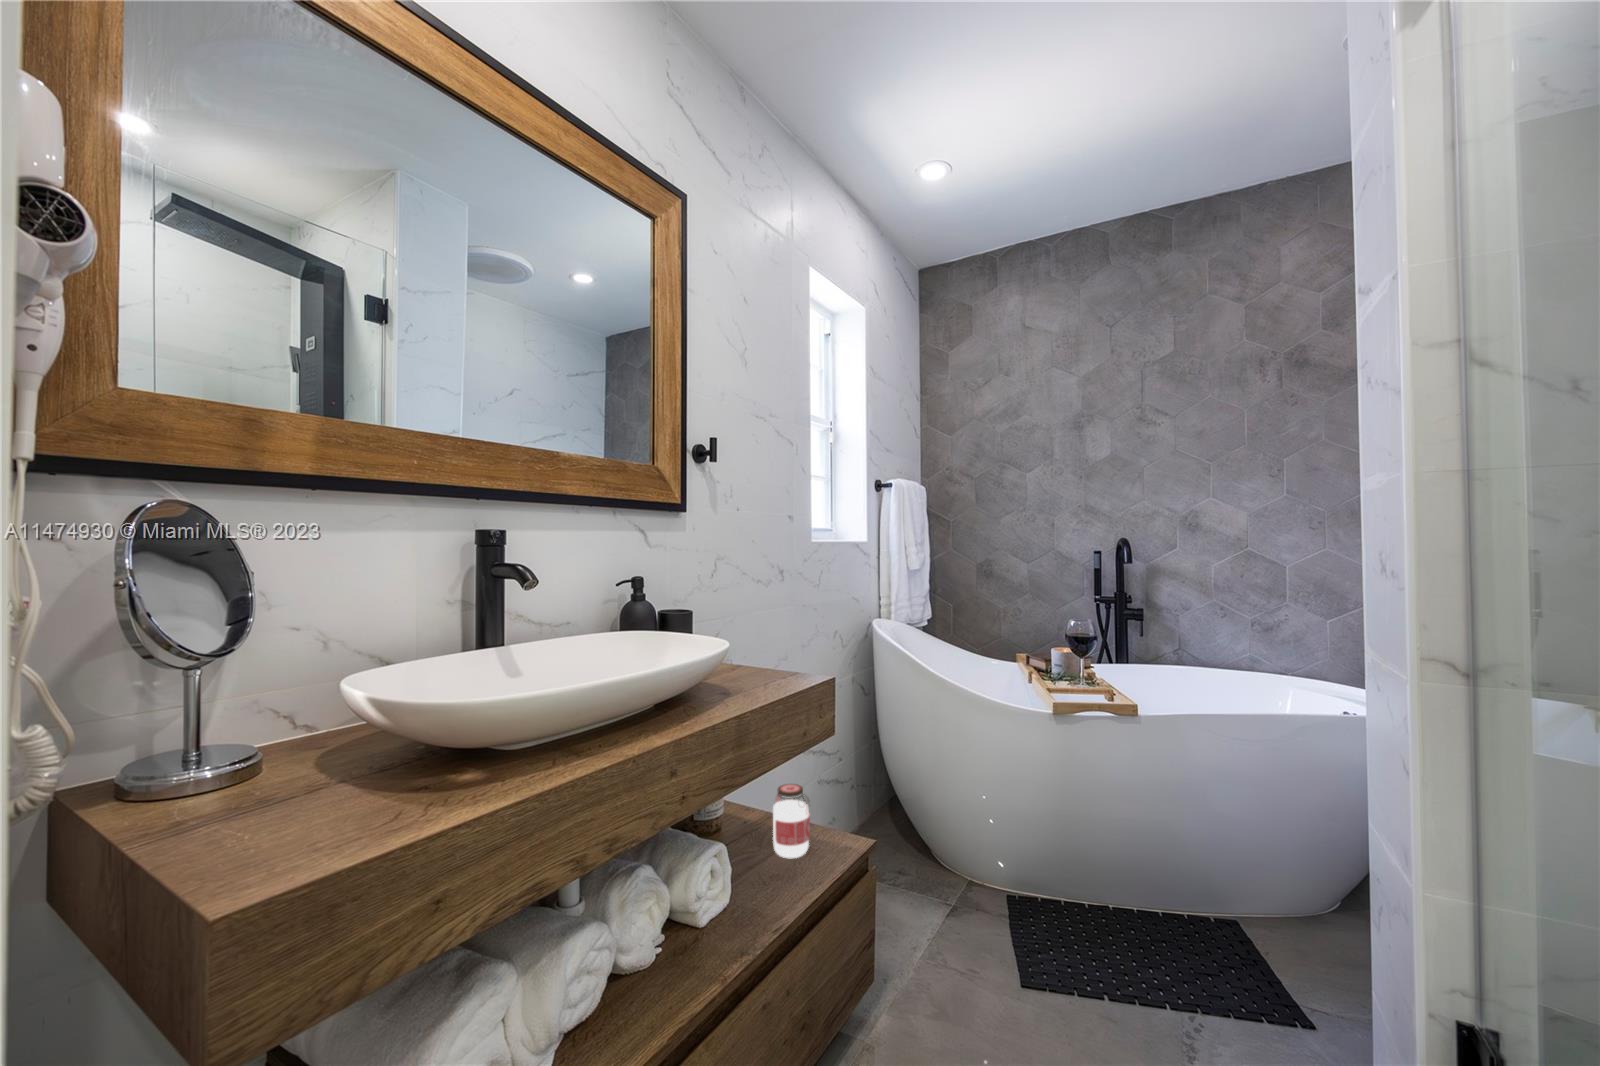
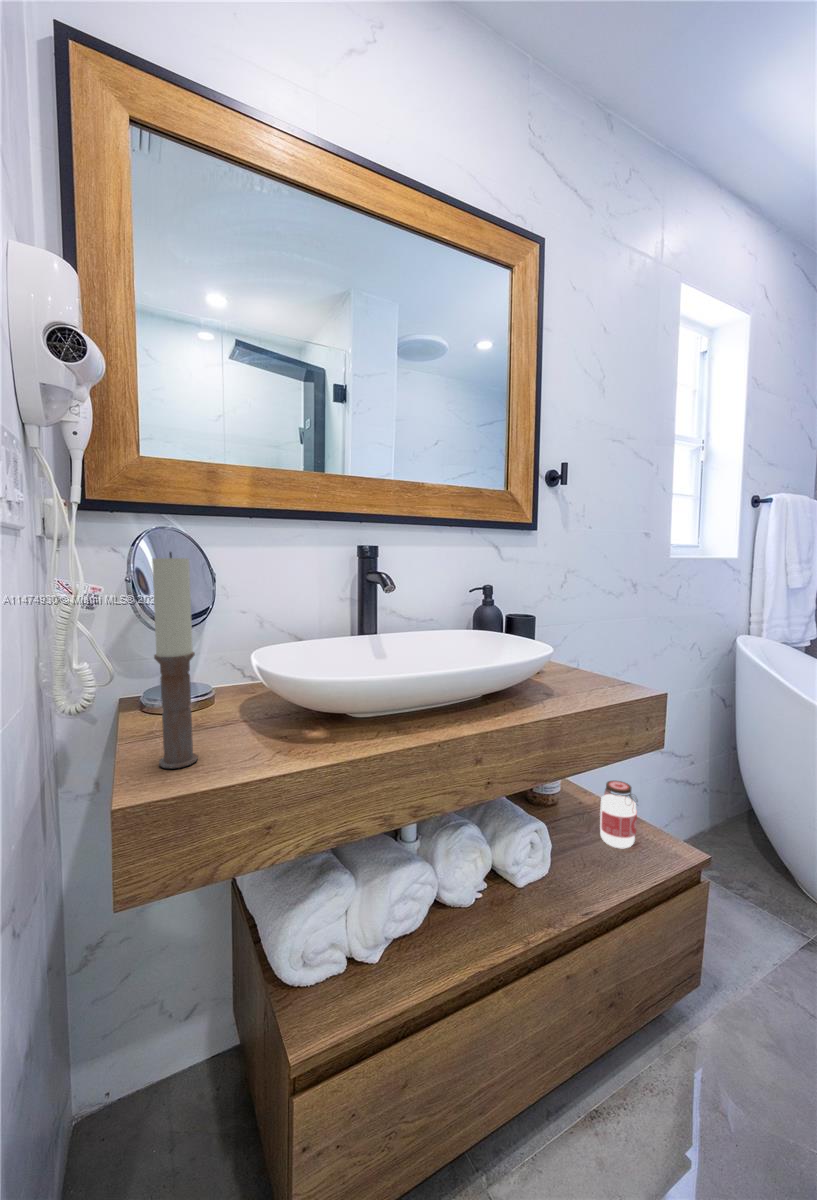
candle: none [239,540,306,857] -> present [152,552,198,768]

